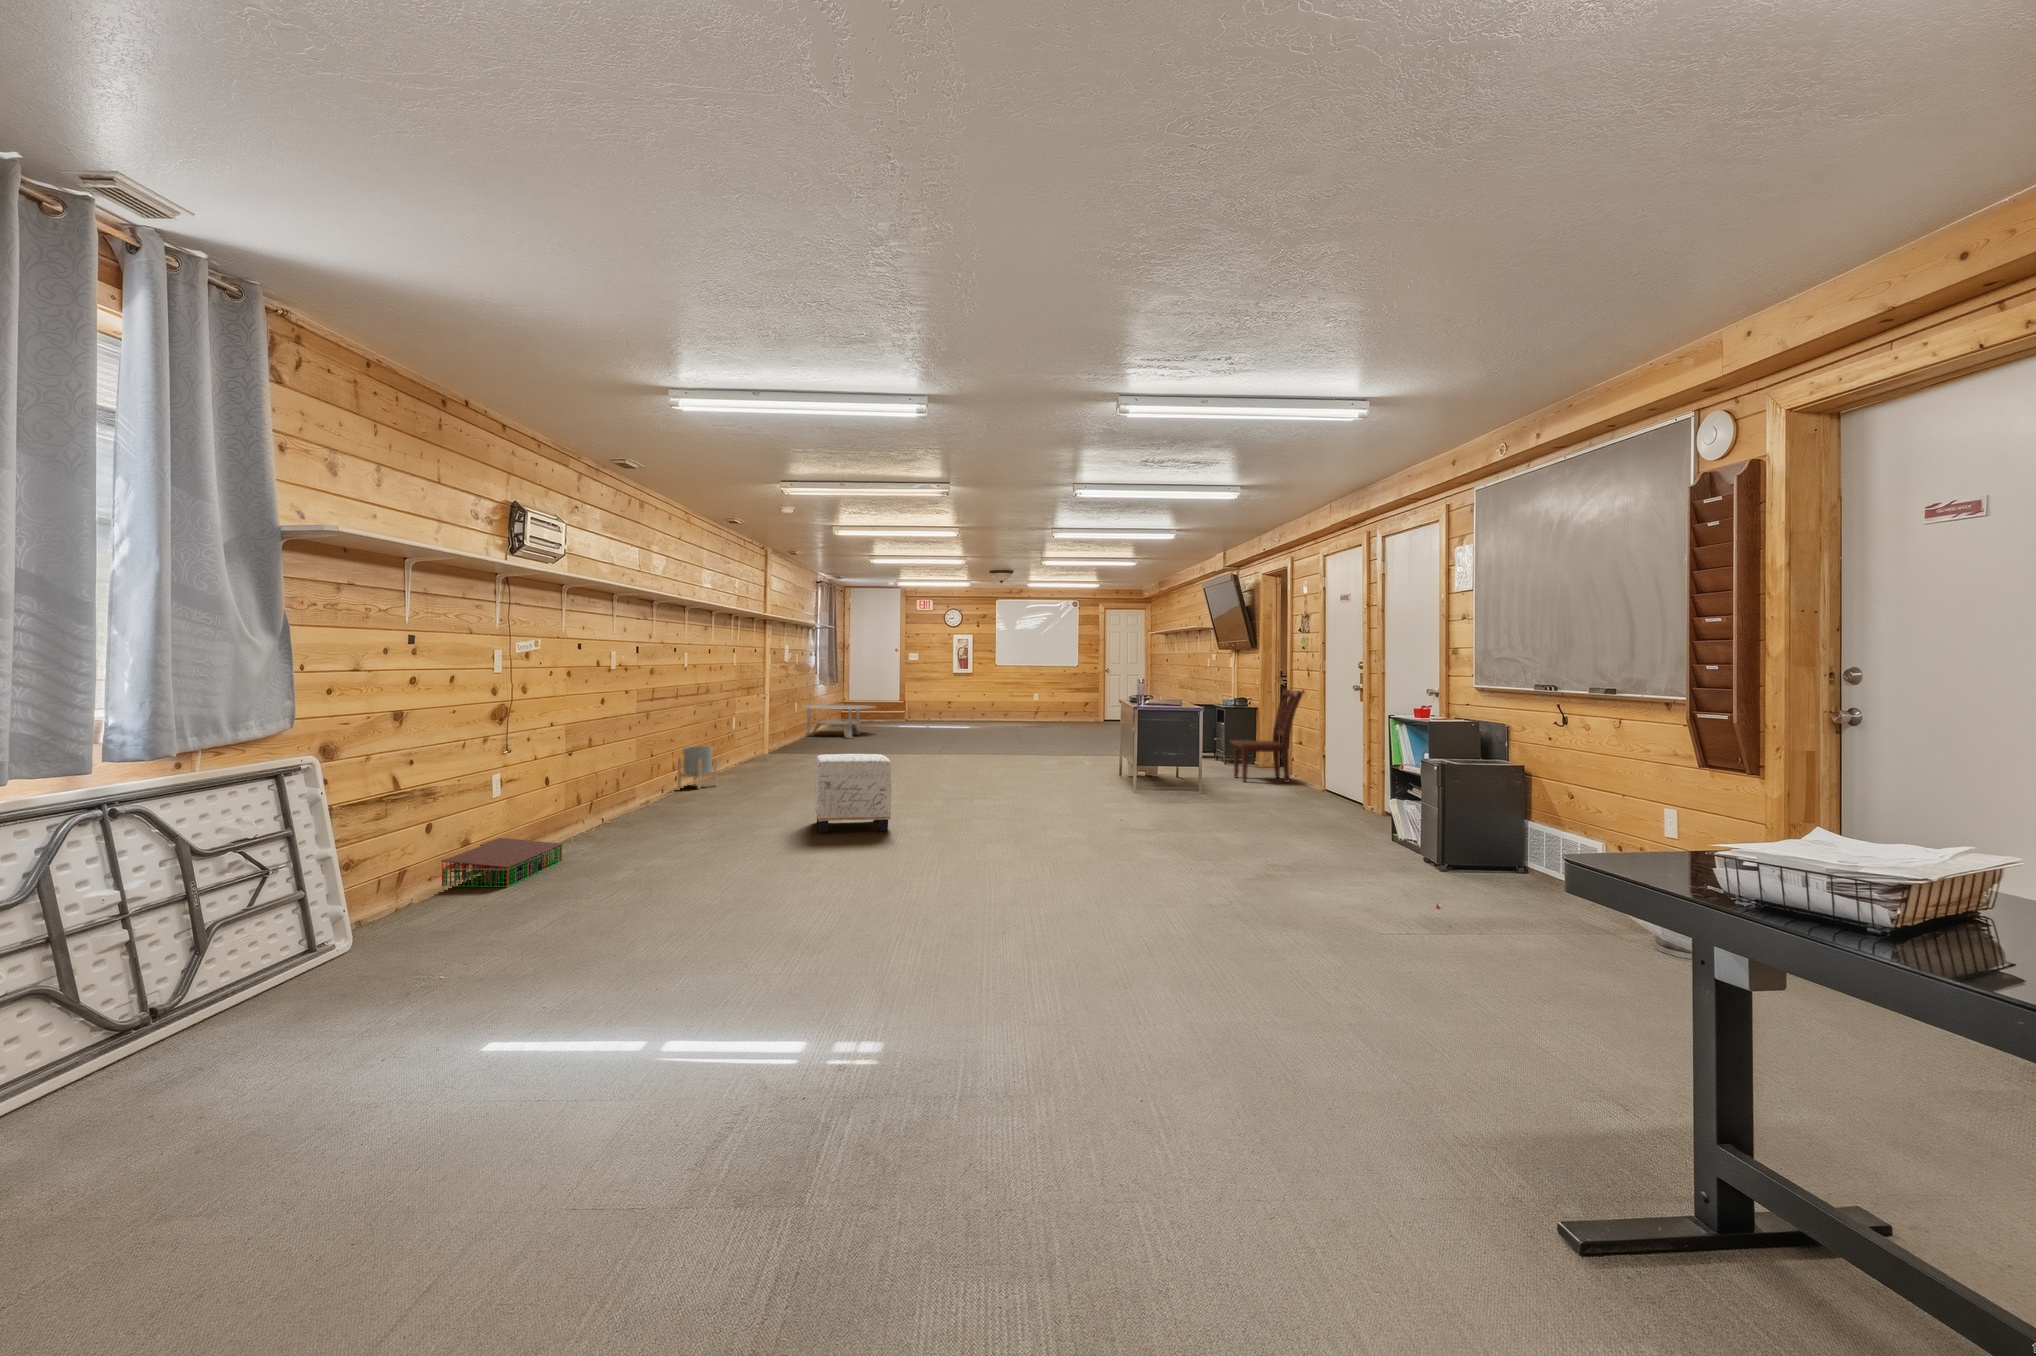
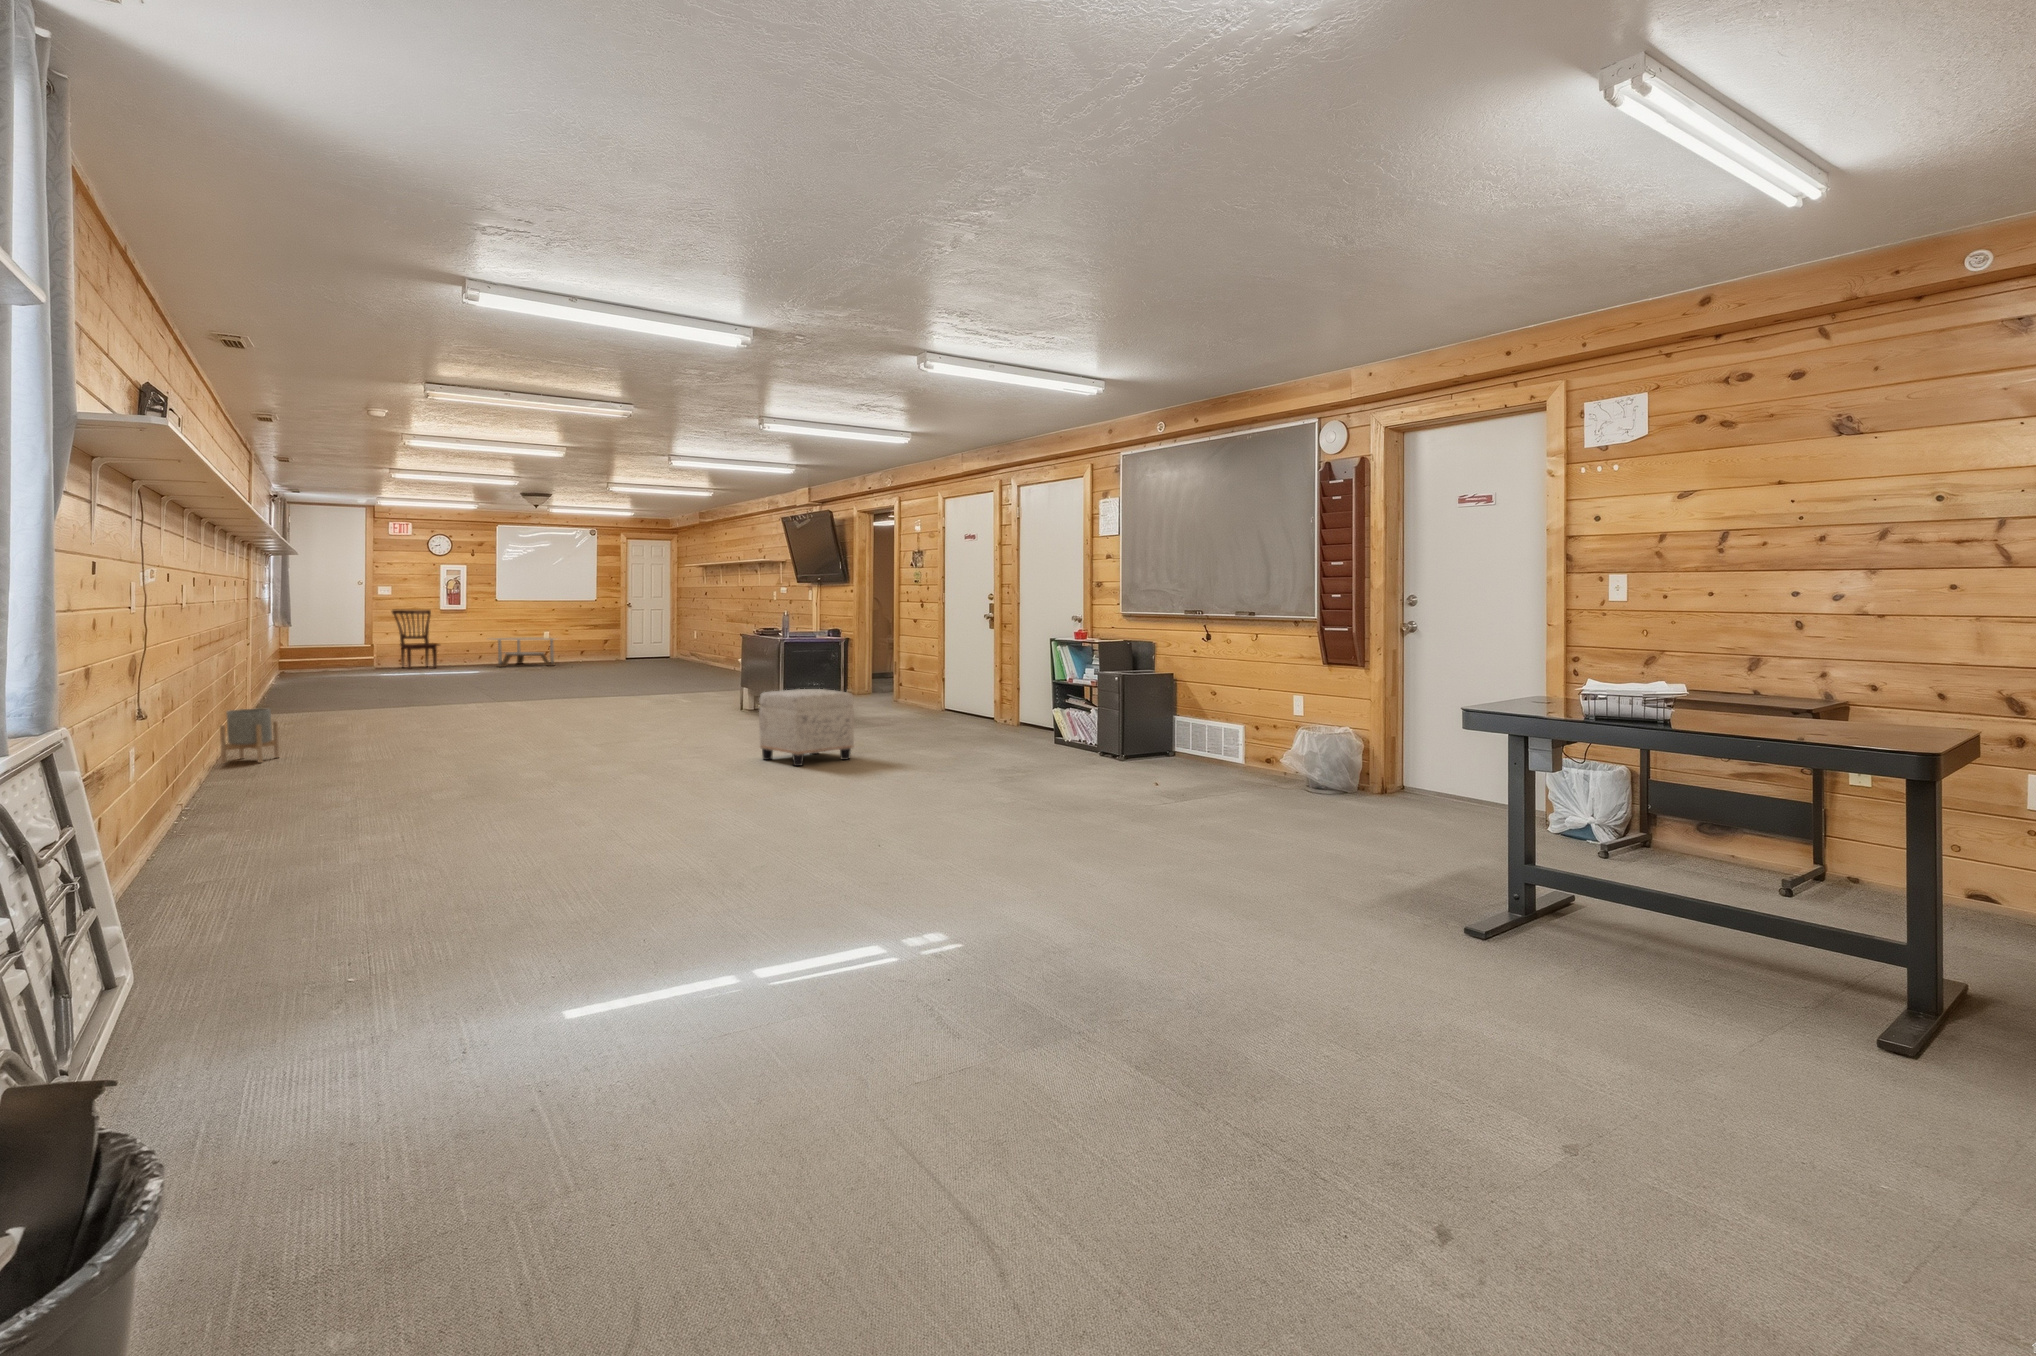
dining chair: present [1230,689,1303,782] -> present [392,609,439,669]
round table: present [805,704,876,739] -> present [493,638,555,667]
ottoman: present [815,754,891,833] -> present [759,689,854,766]
storage bin: present [441,838,563,887] -> none [133,831,254,898]

